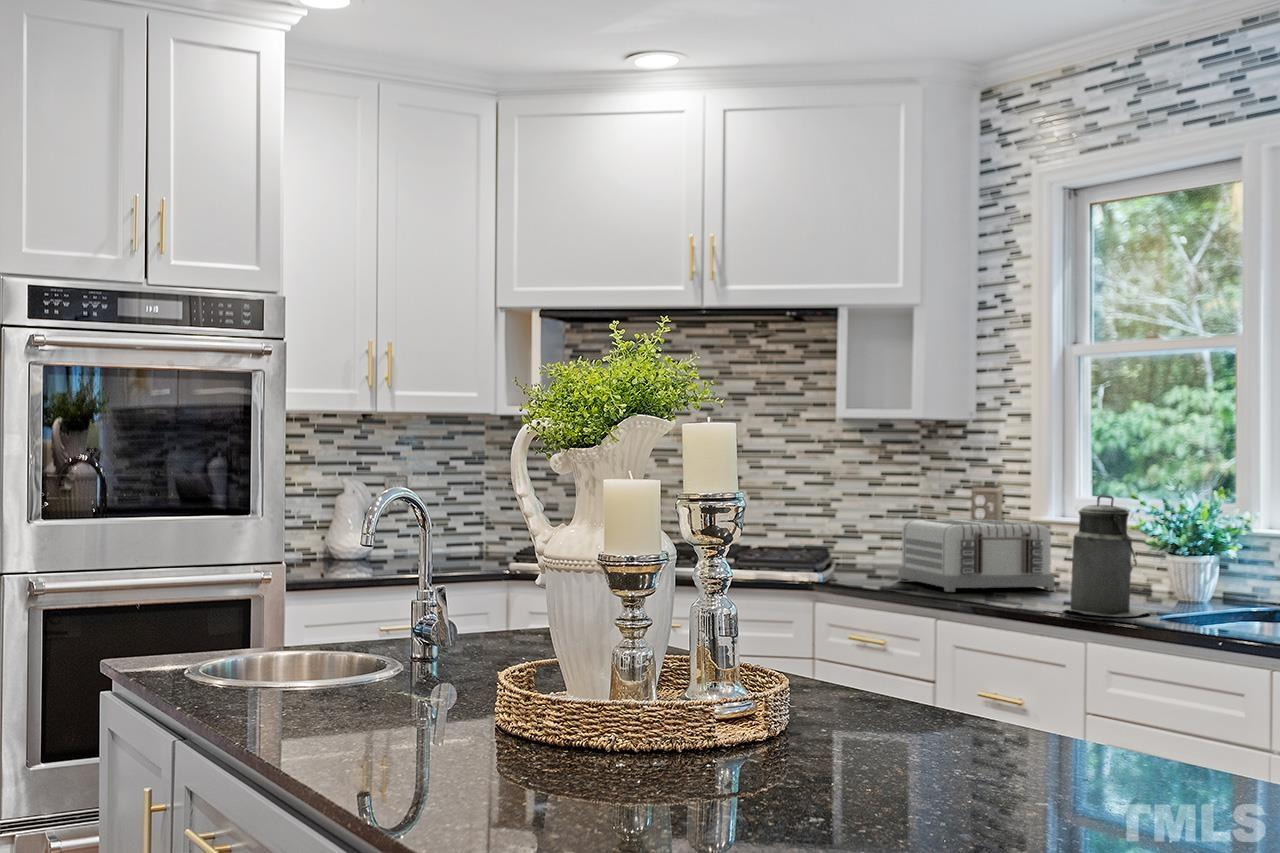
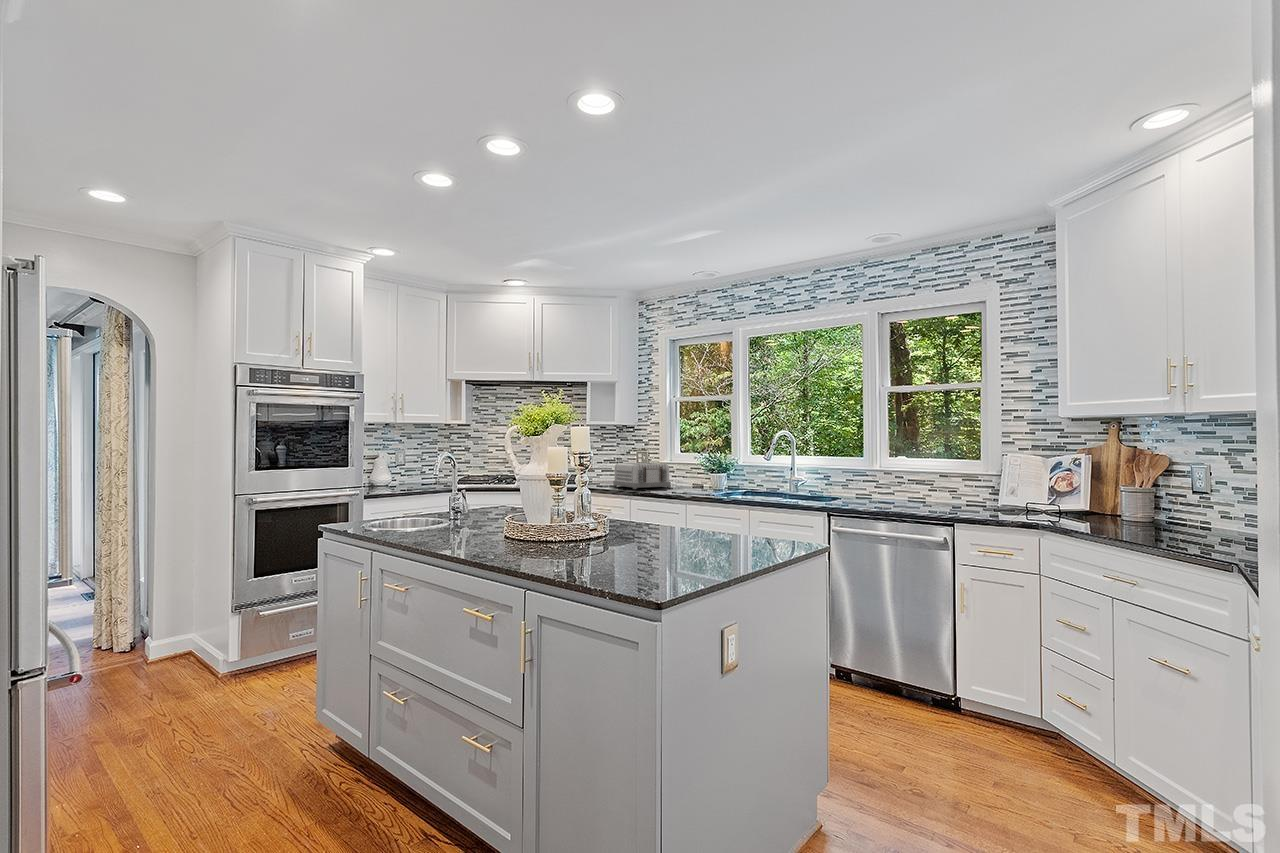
canister: present [1063,495,1149,617] -> none [677,452,706,494]

